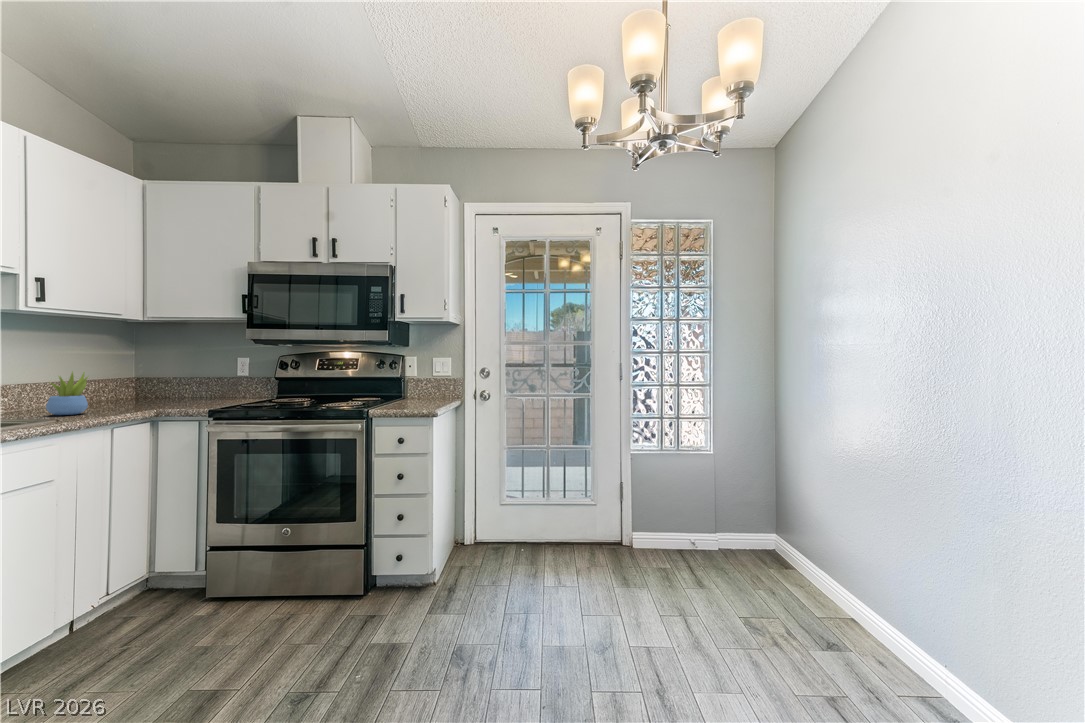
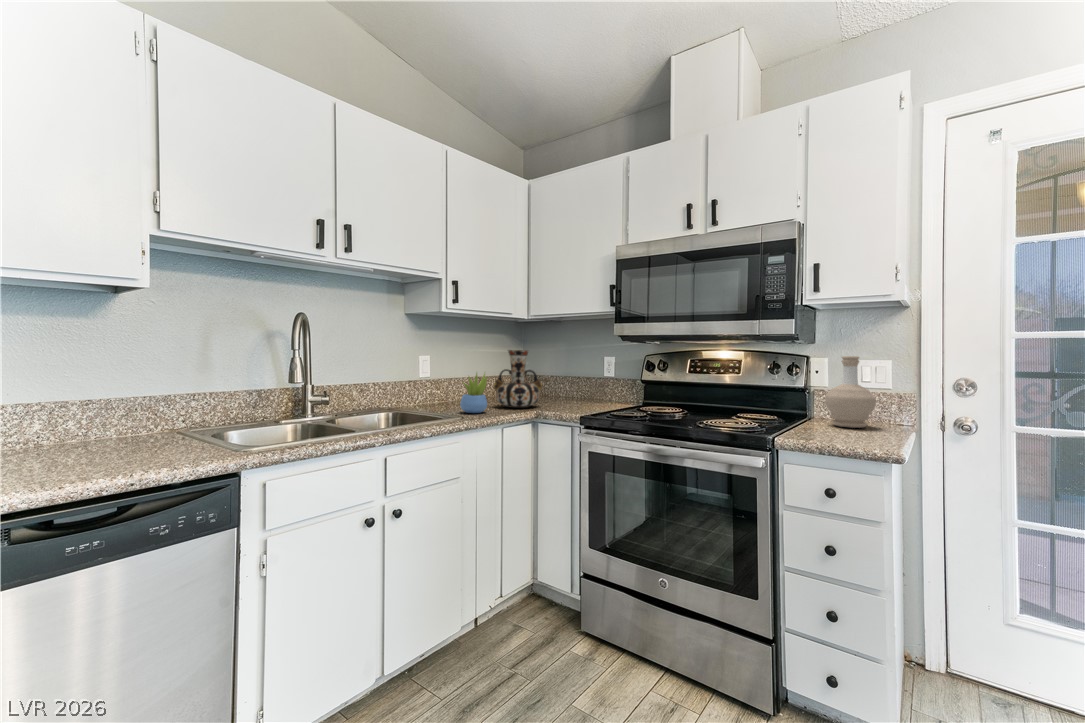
vase: none [95,350,163,408] -> present [494,350,542,408]
bottle: none [410,356,438,401] -> present [825,356,876,428]

